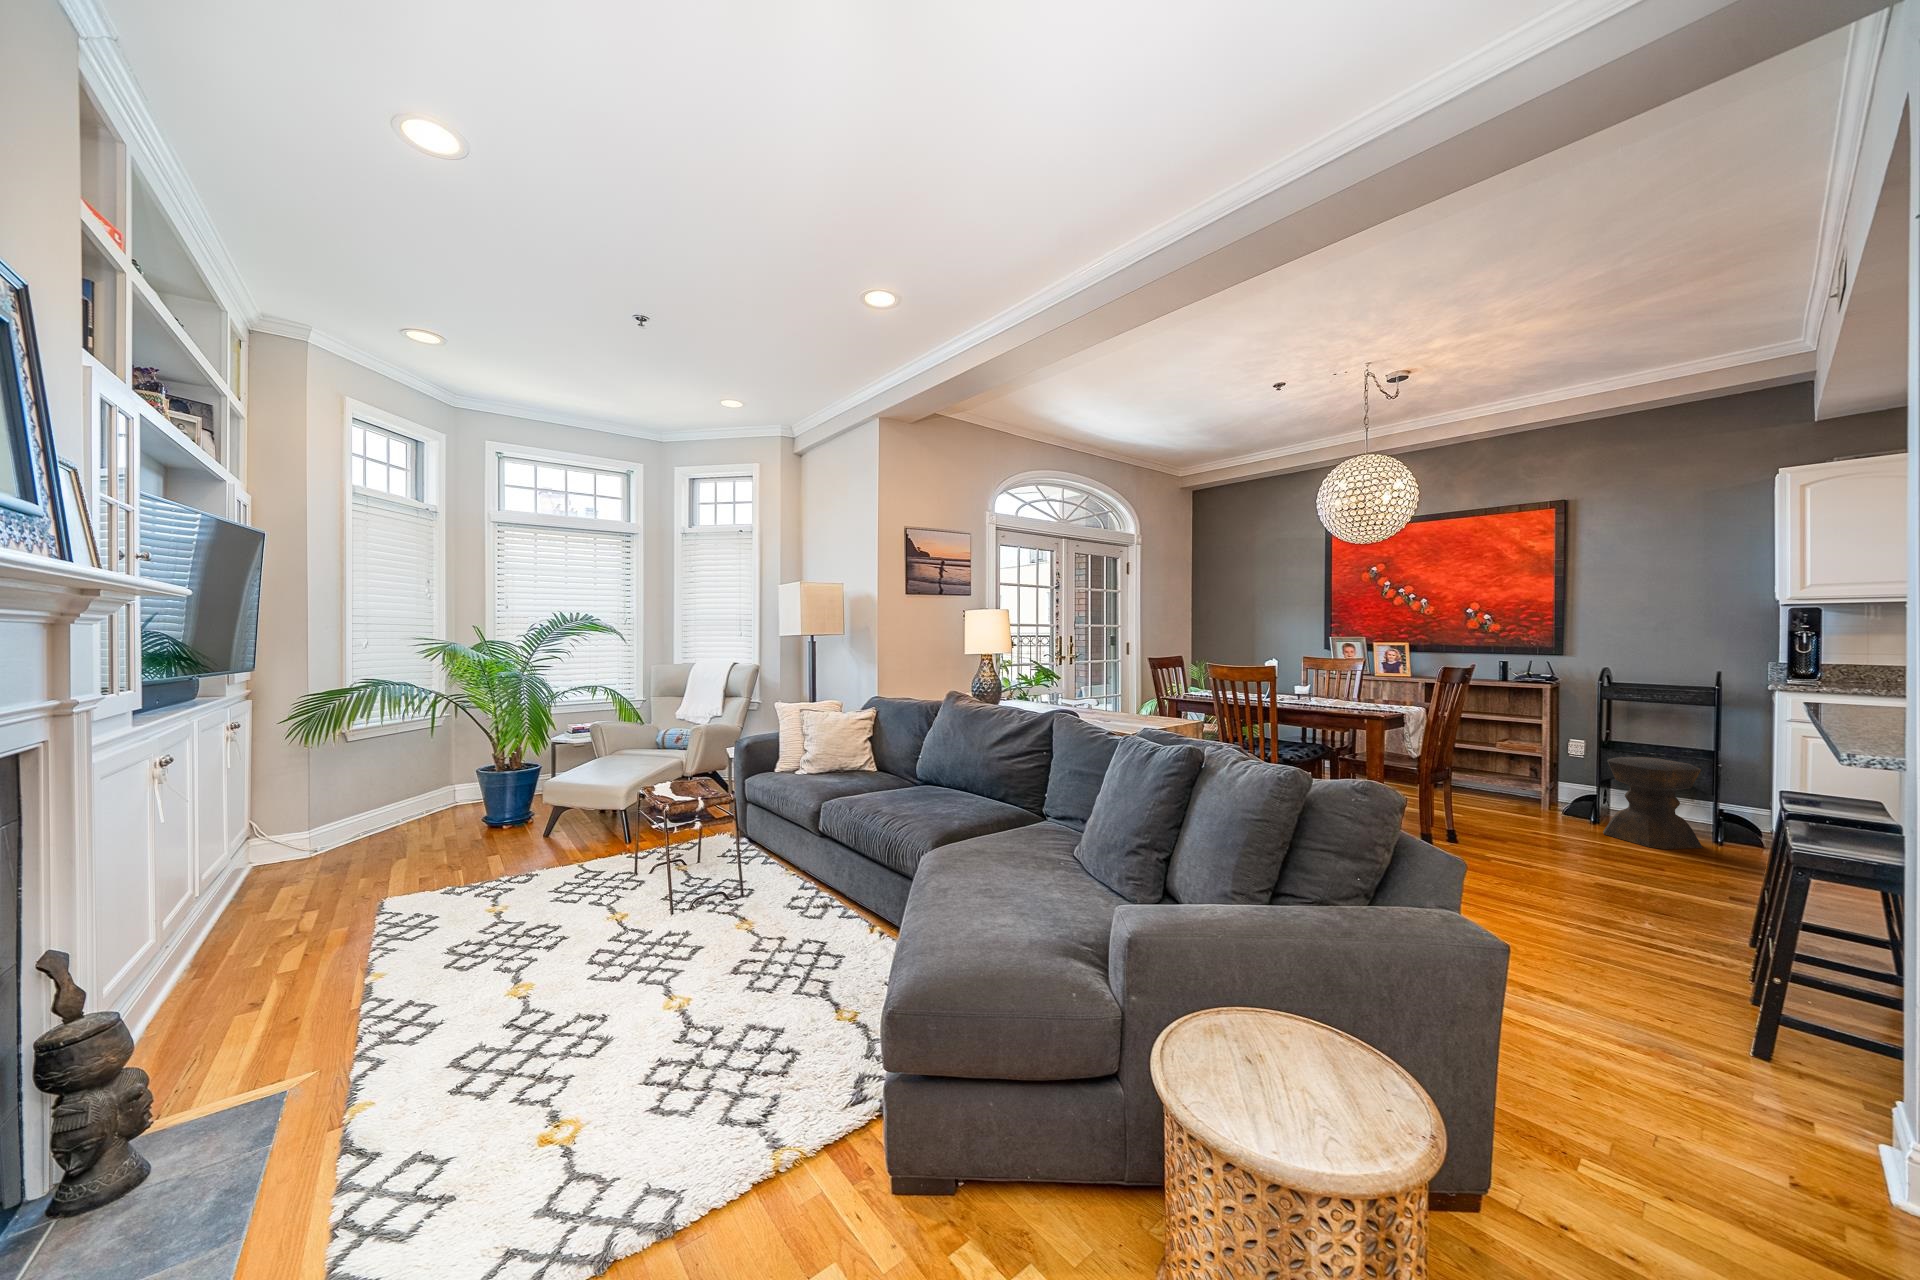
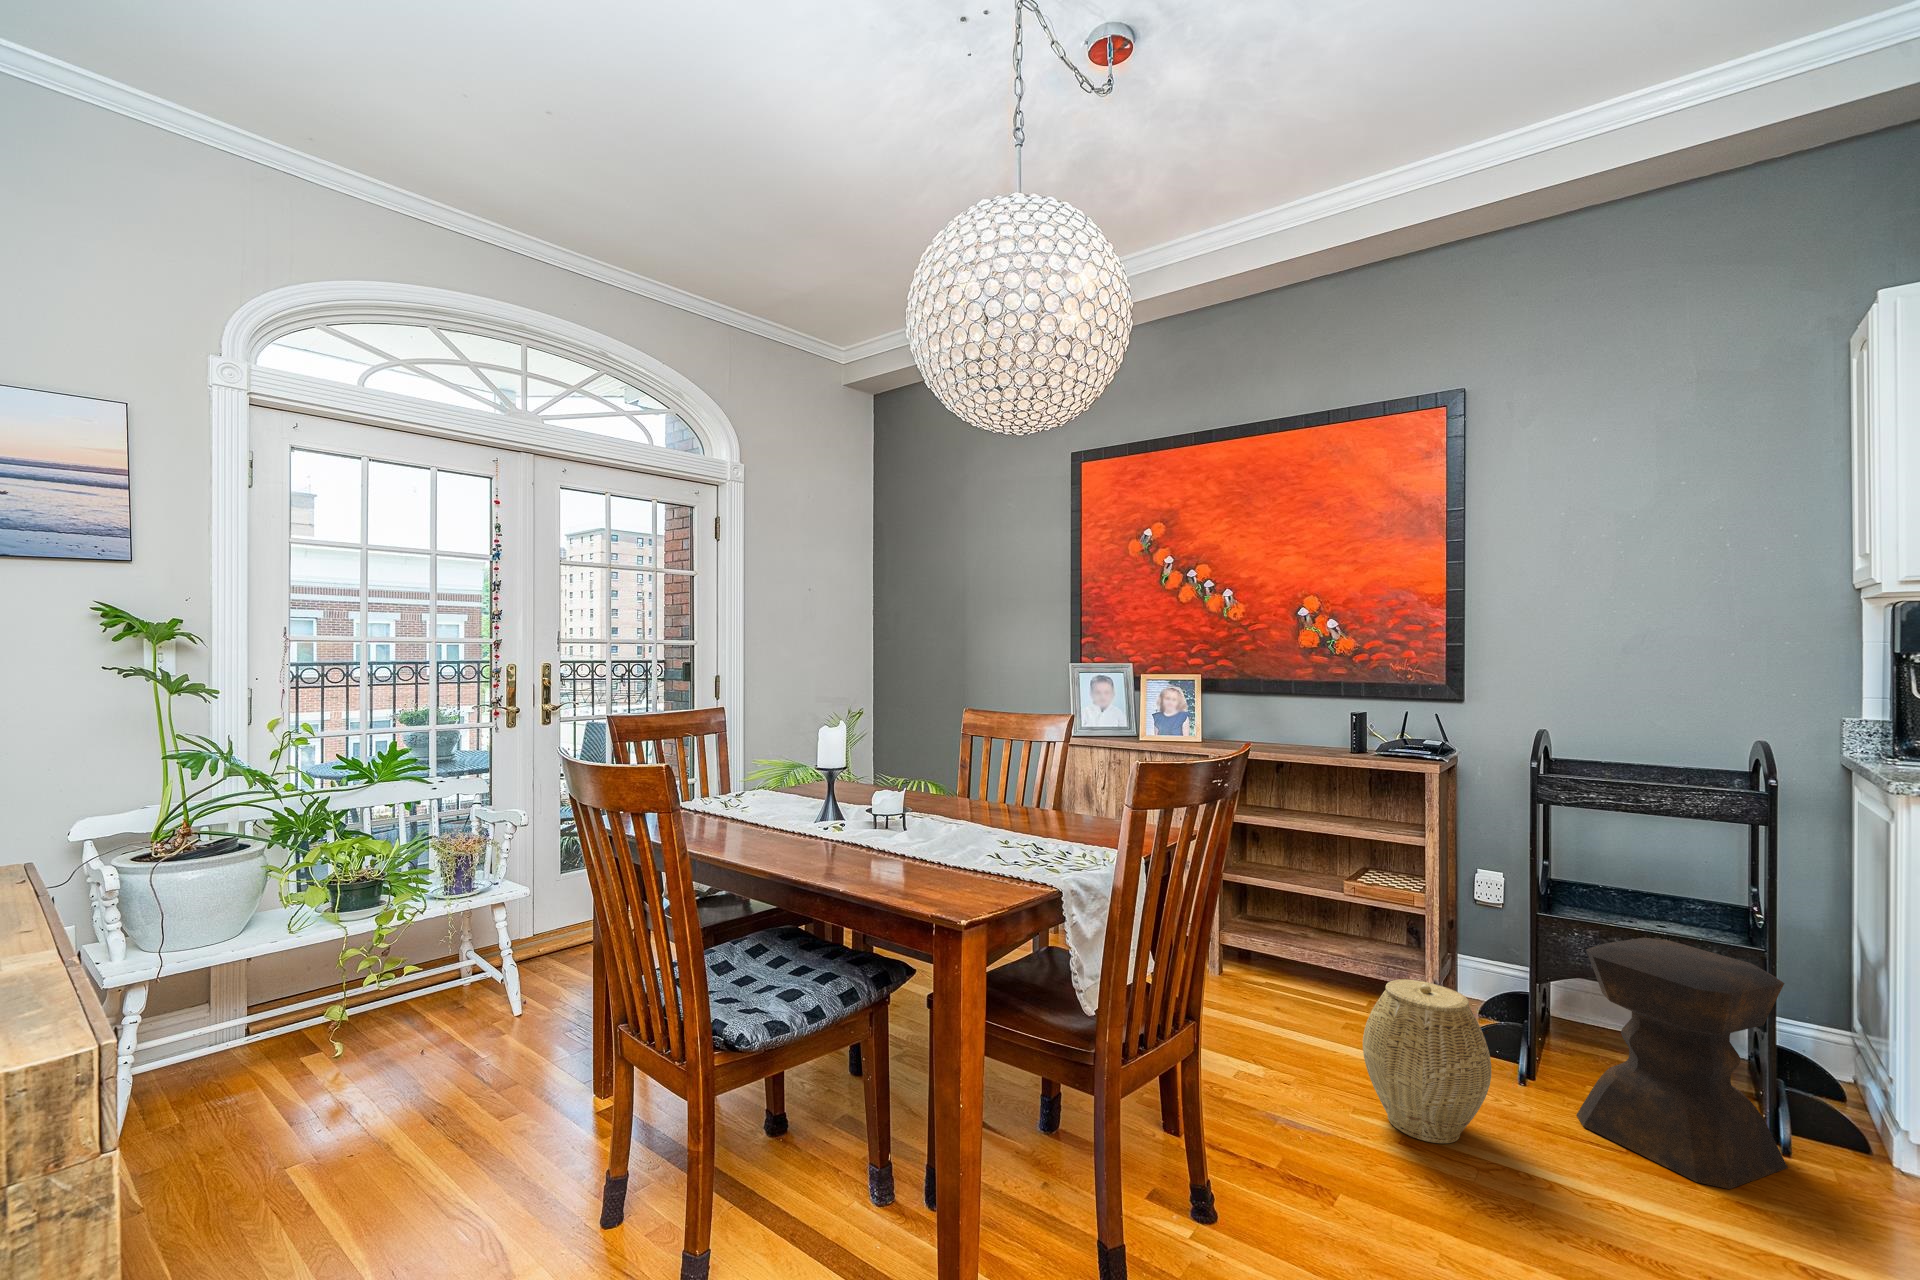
woven basket: none [1493,772,1553,834] -> present [1363,979,1491,1143]

